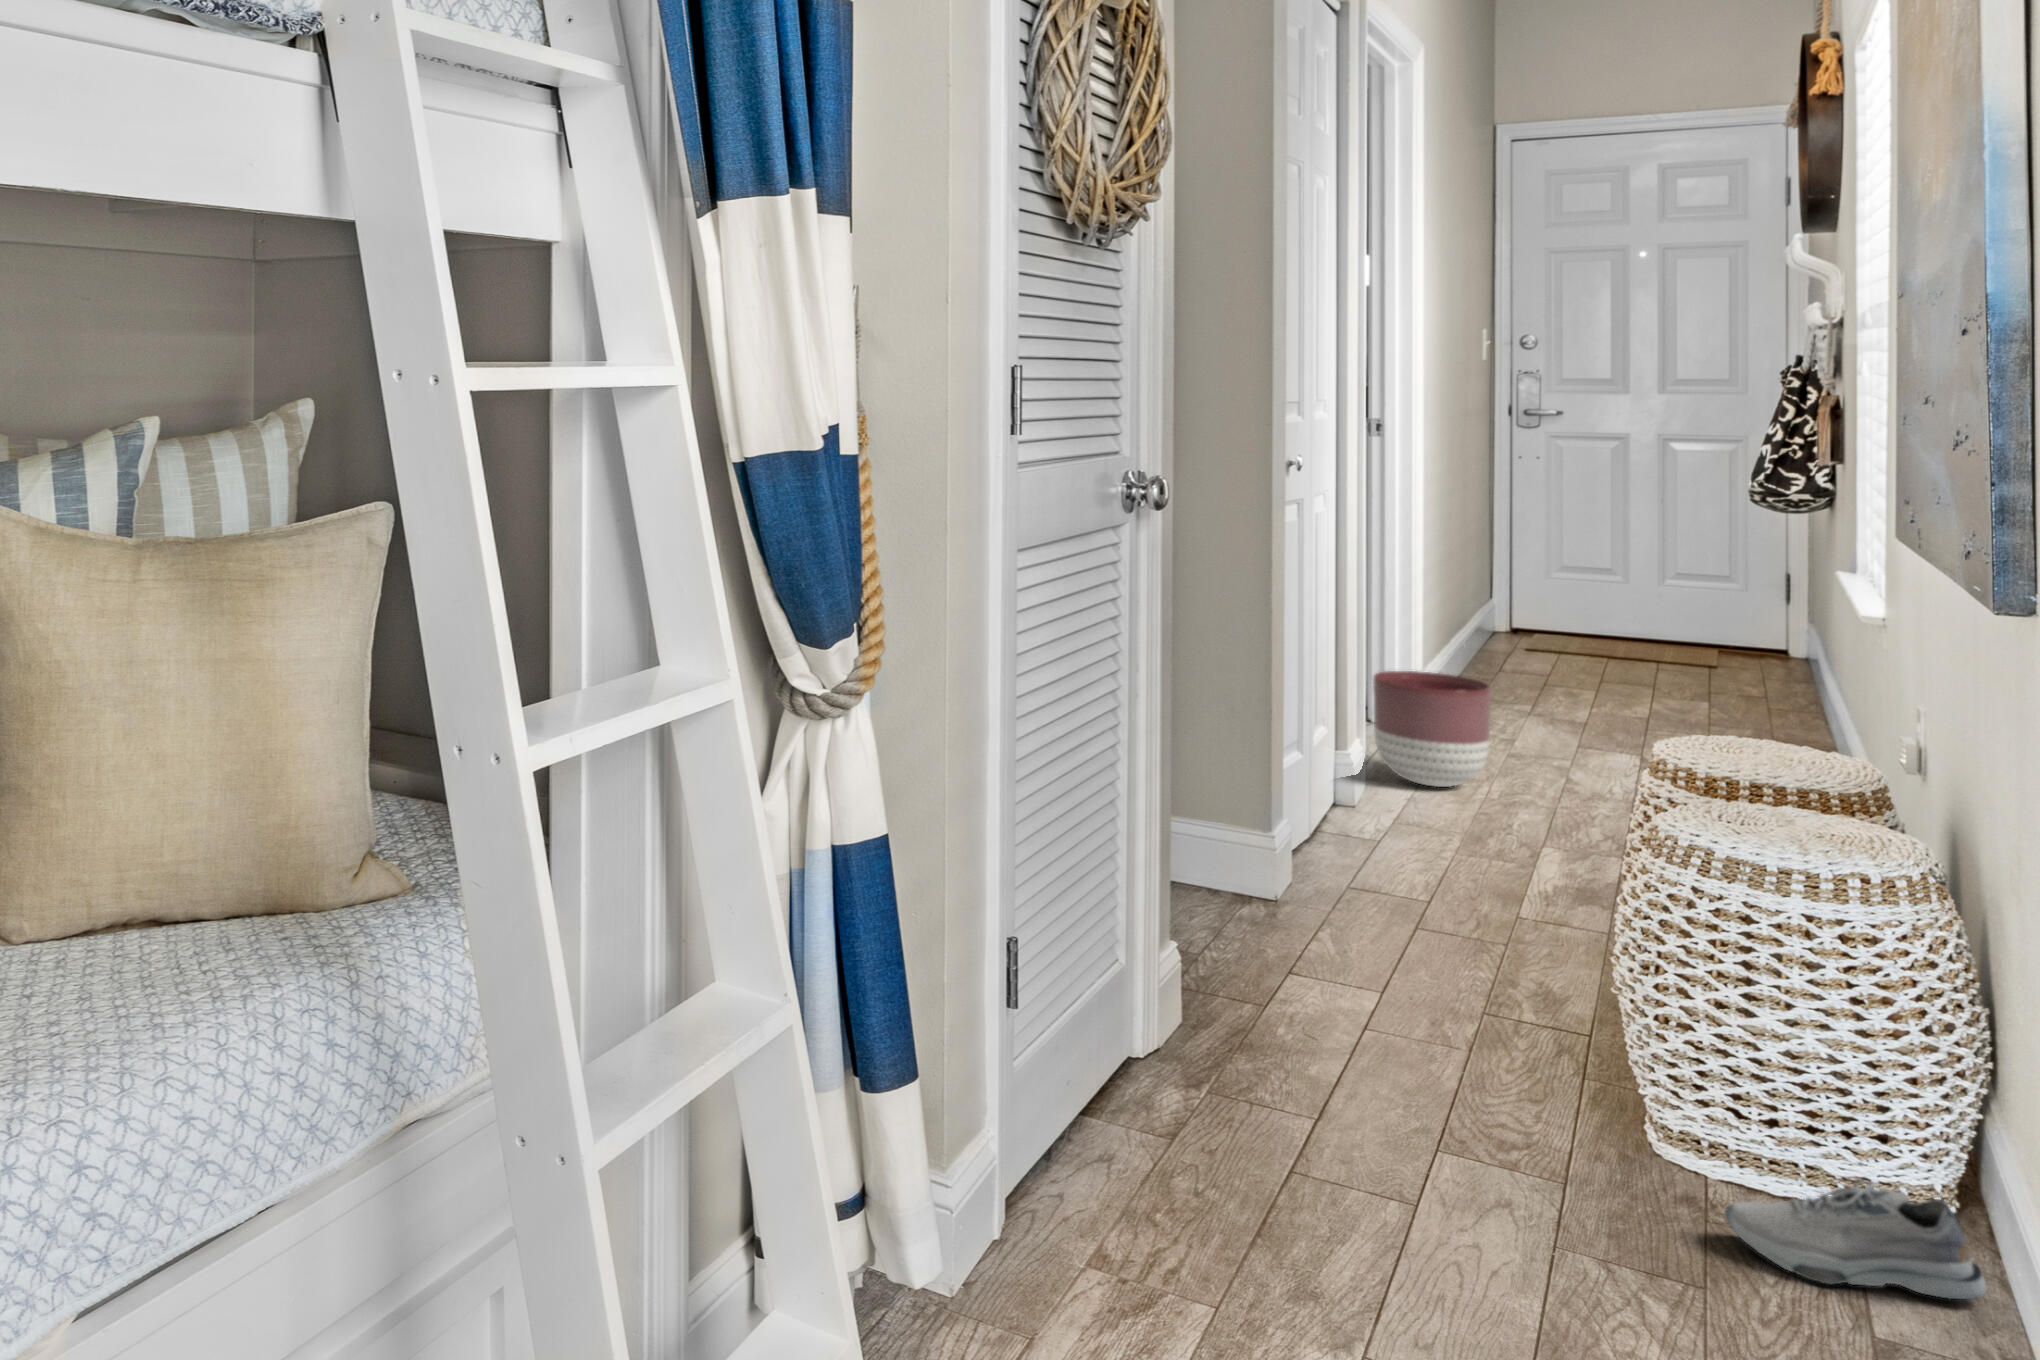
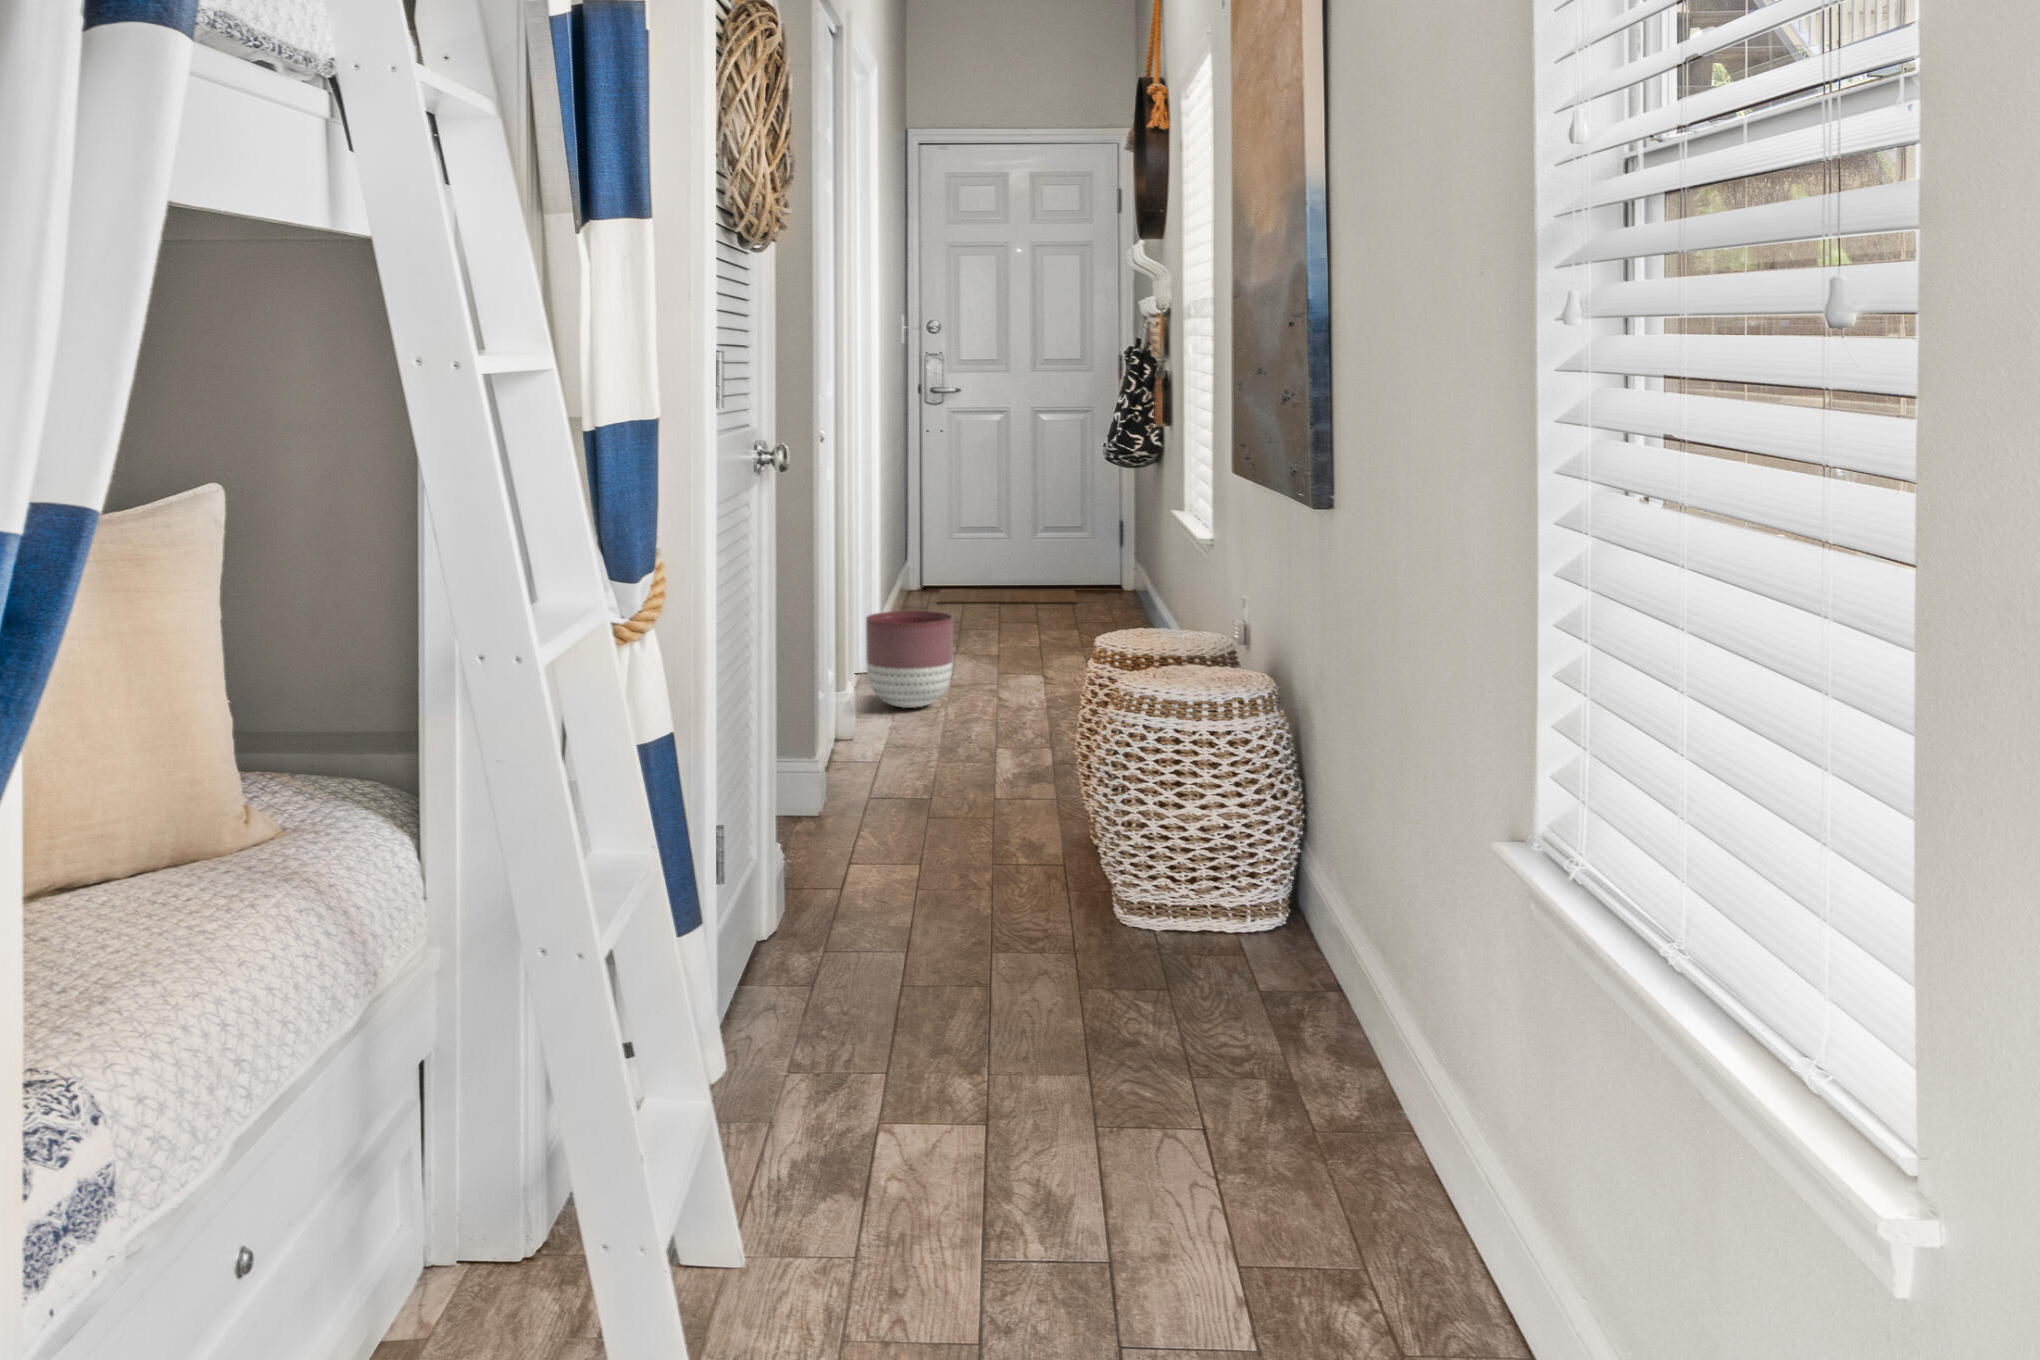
shoe: present [1725,1179,1987,1299] -> none [1175,896,1314,981]

